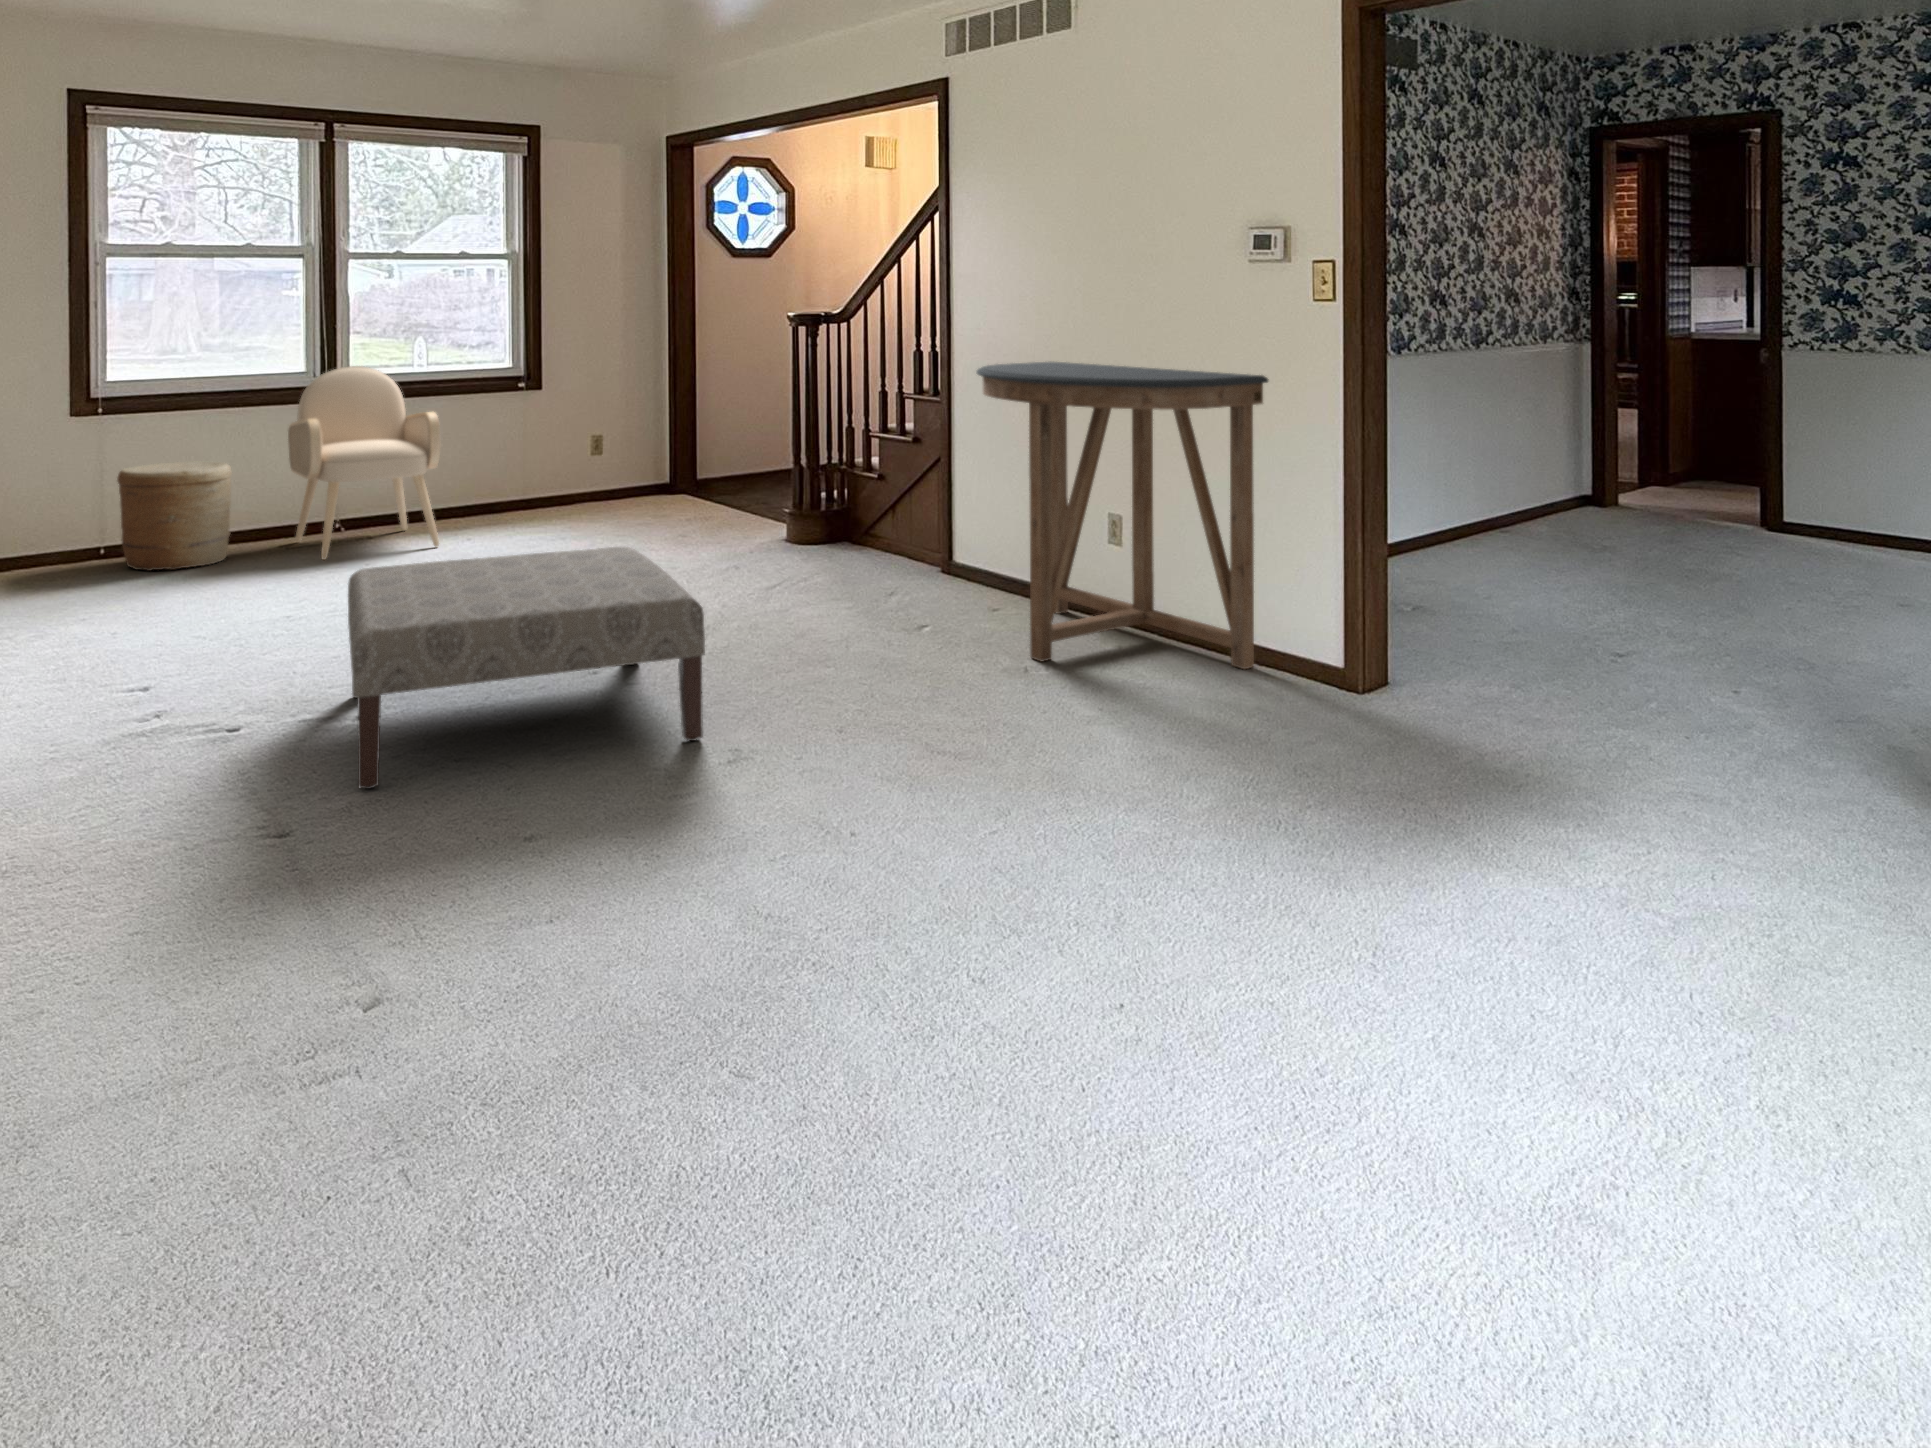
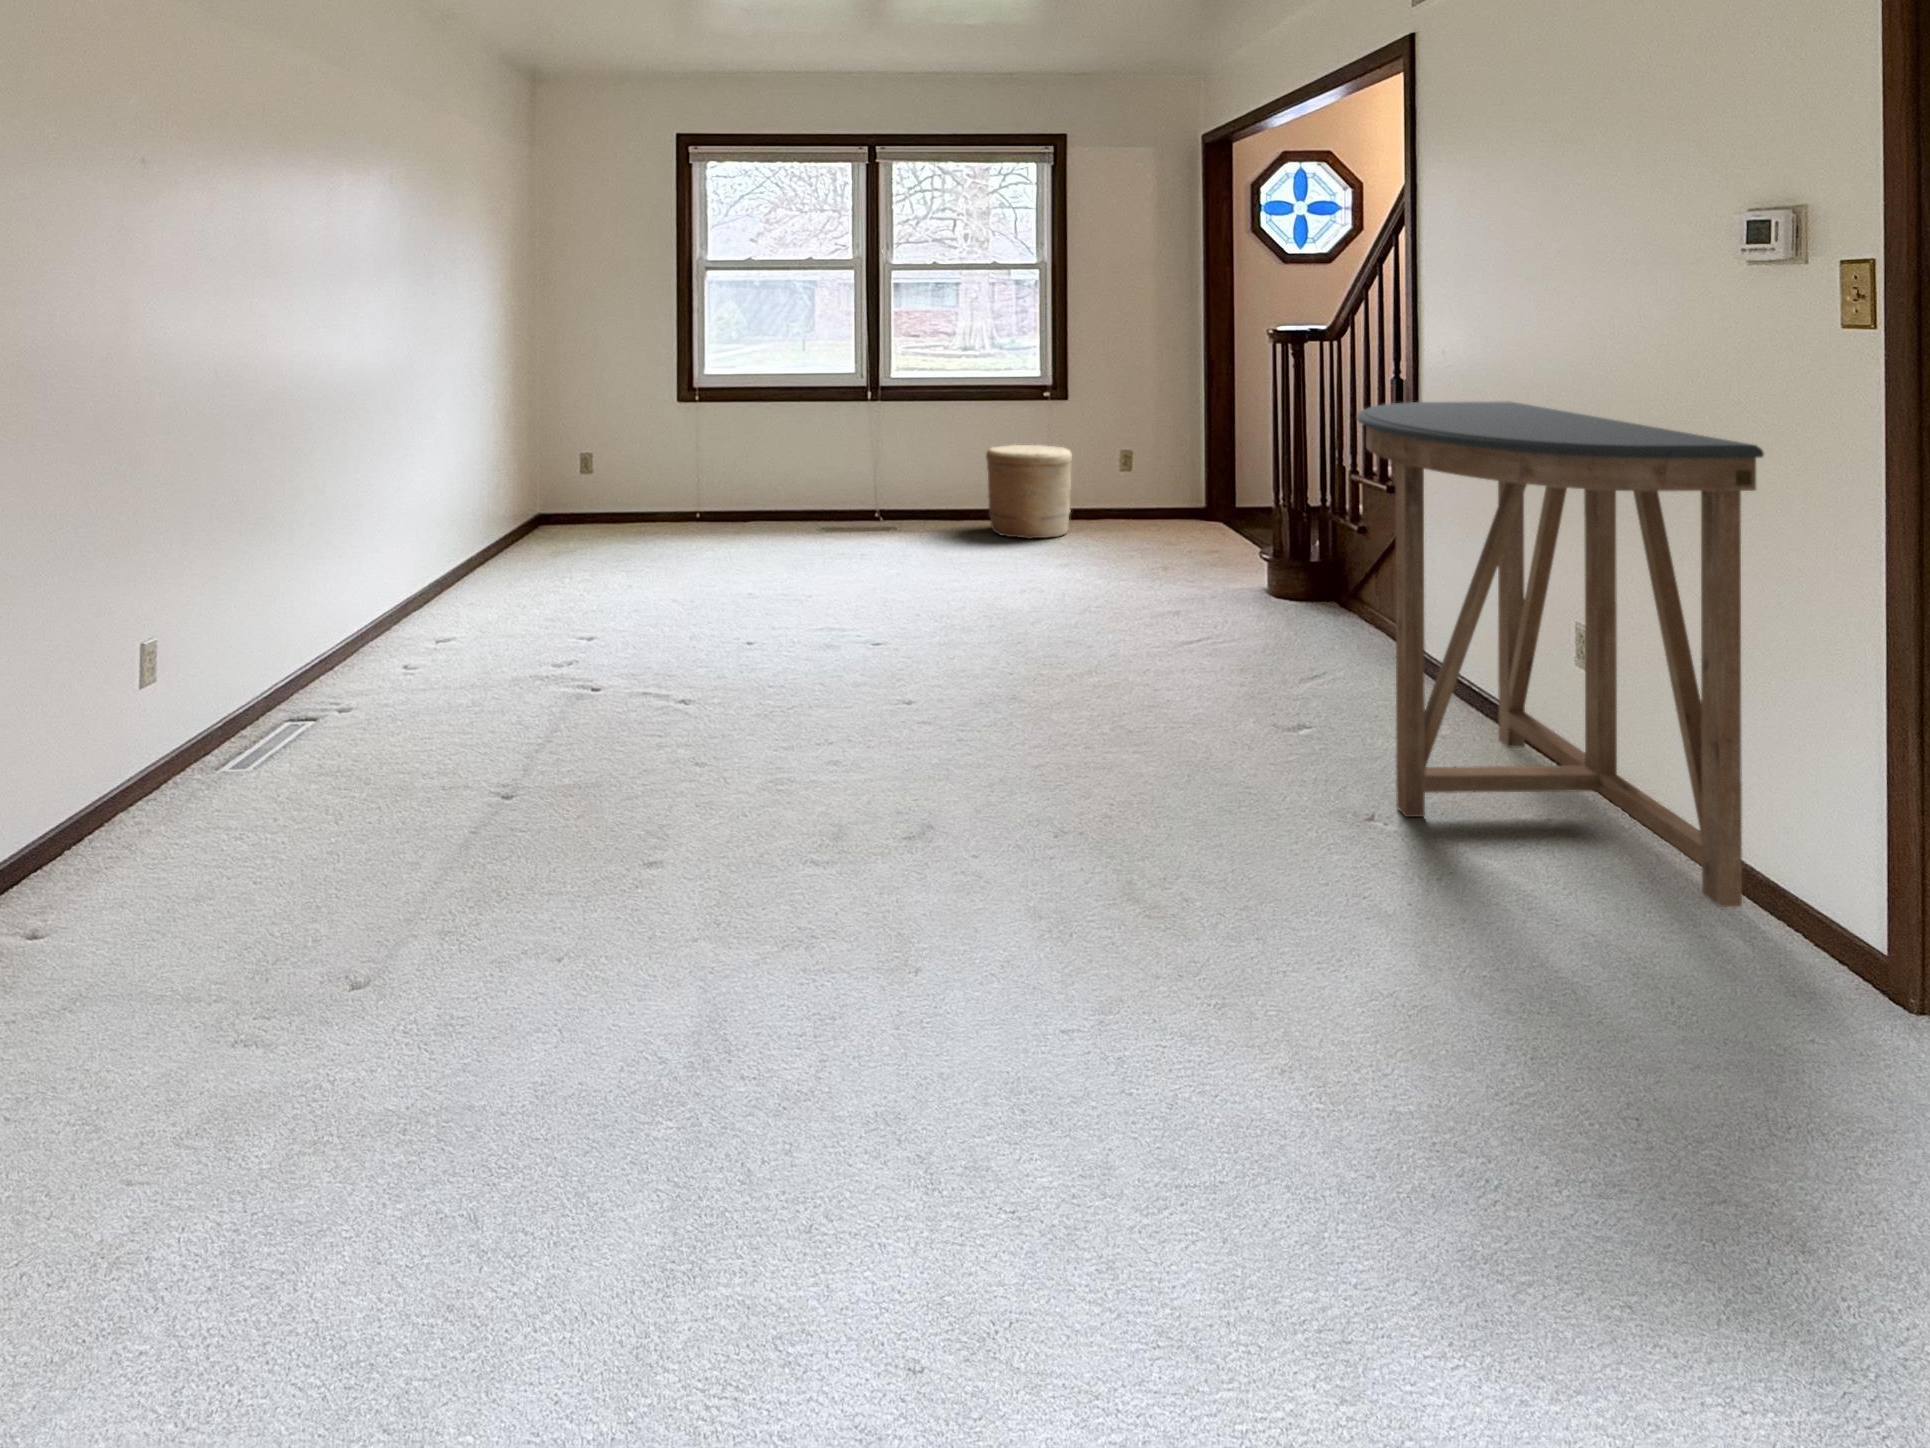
armchair: present [288,366,440,560] -> none [824,370,941,550]
woven basket: present [117,462,232,571] -> present [986,445,1072,539]
ottoman: present [348,547,705,789] -> none [546,573,952,827]

